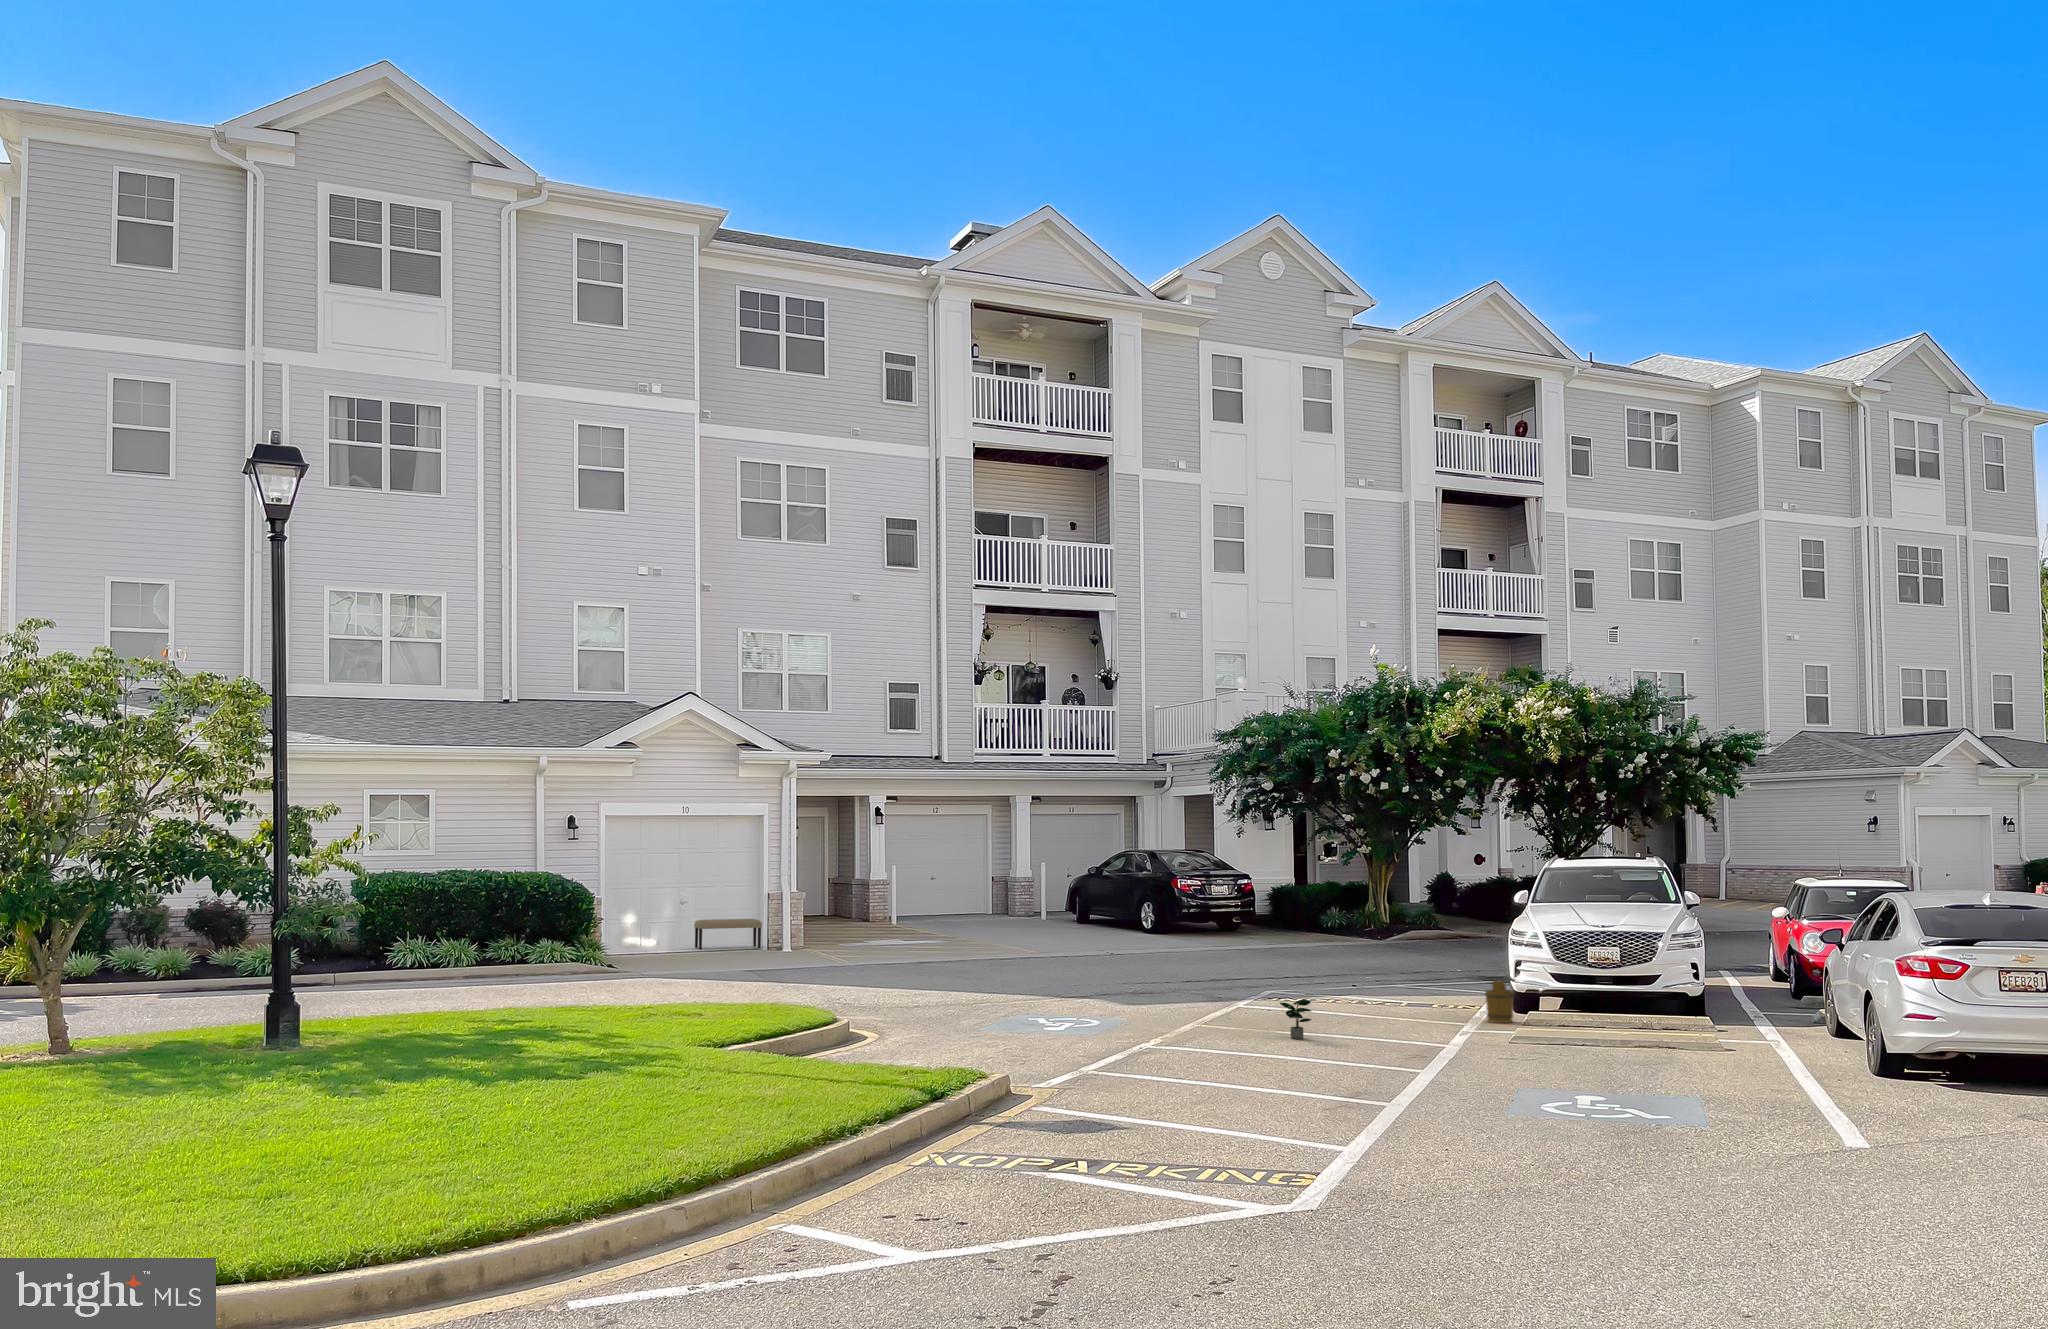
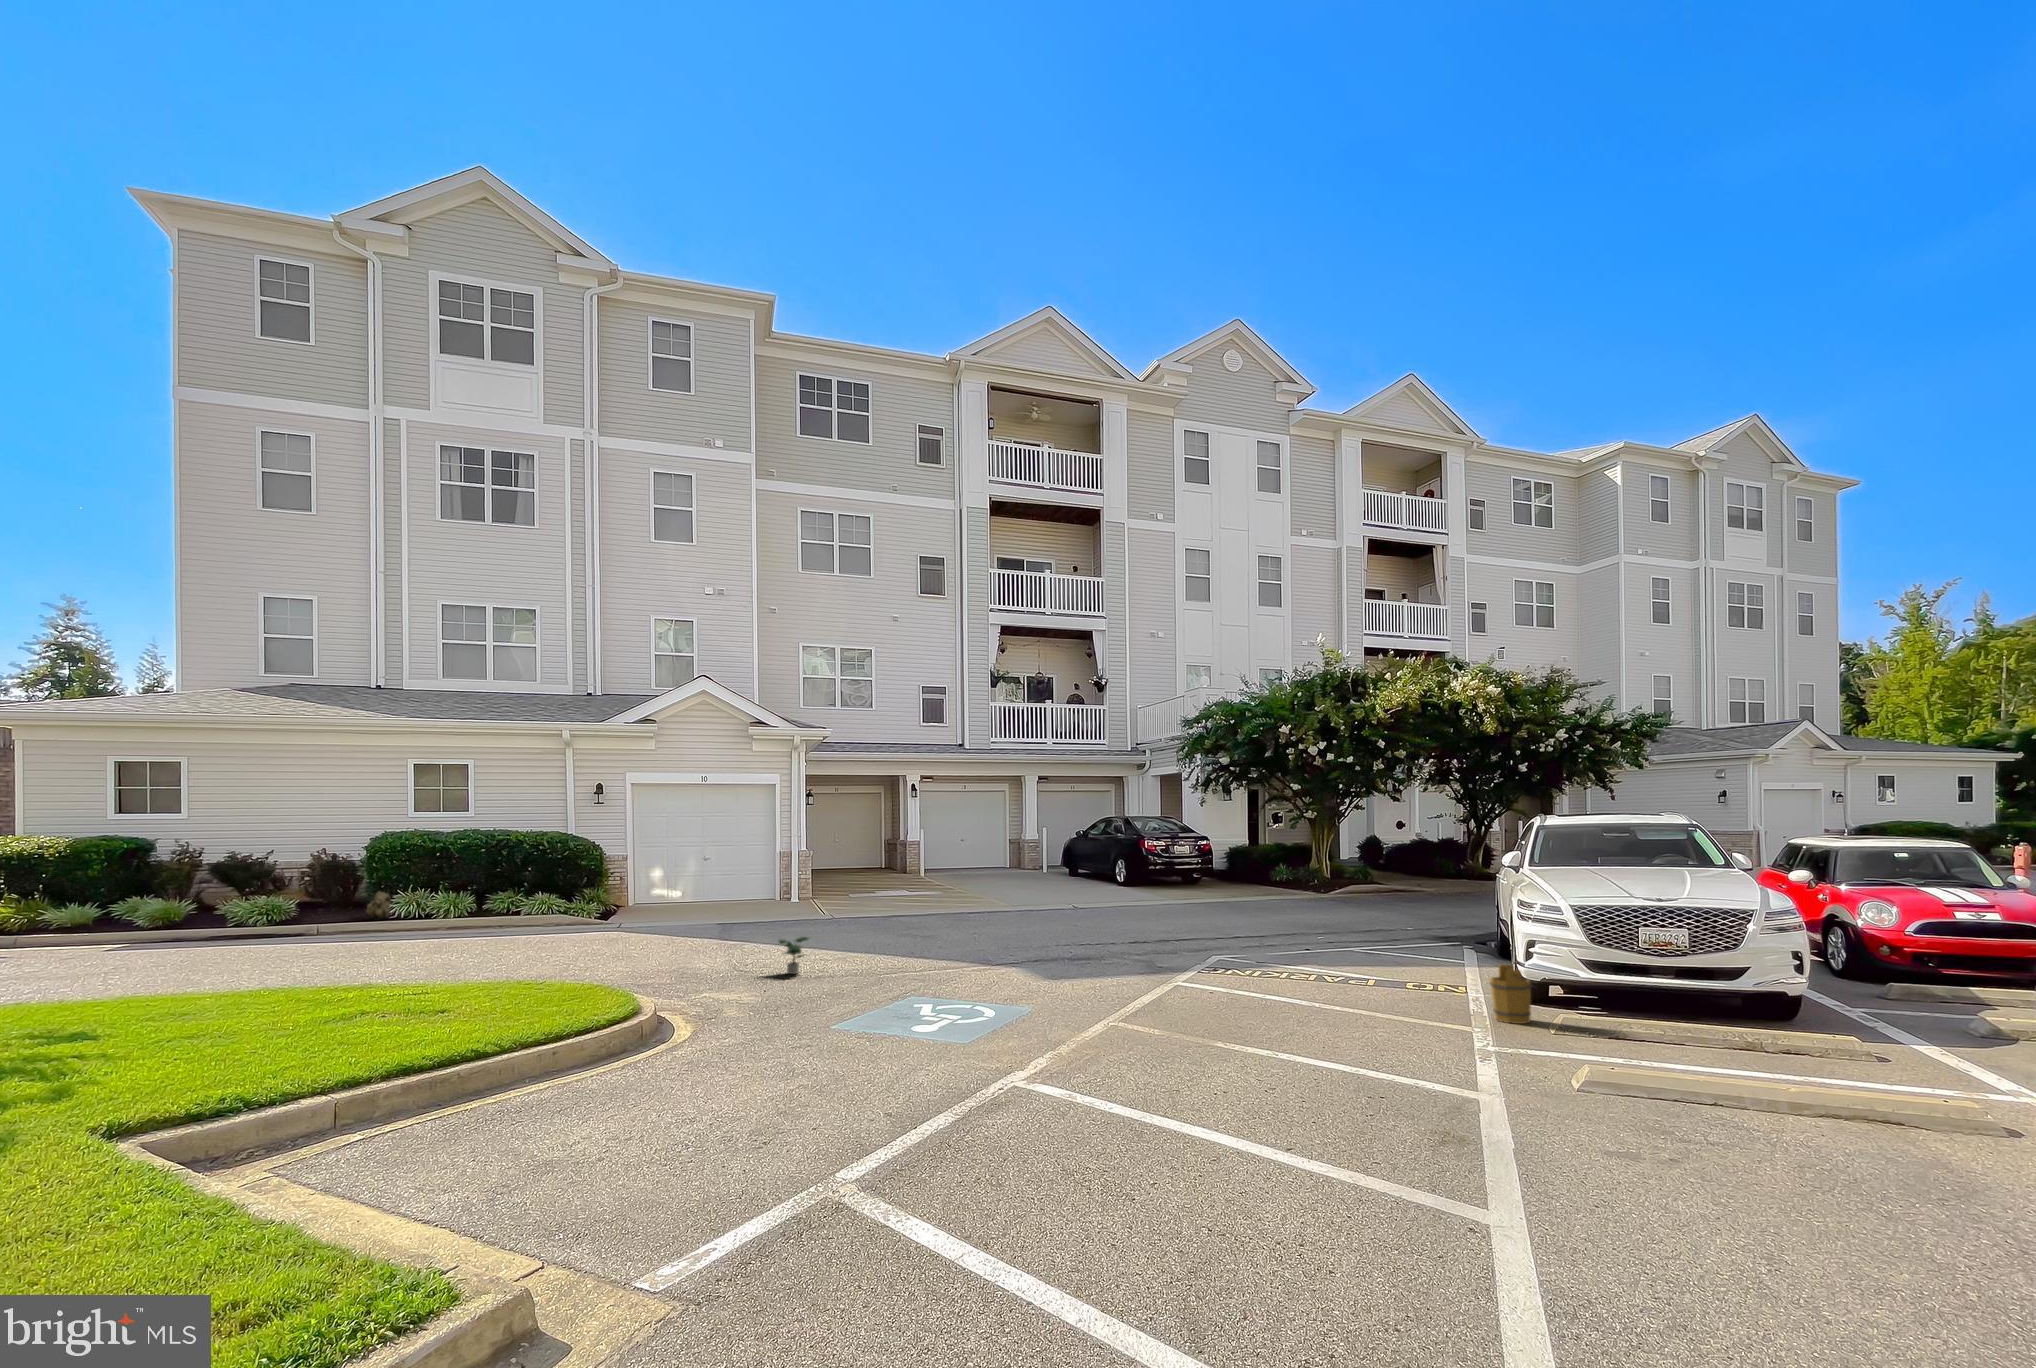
bench: present [694,919,762,950] -> none [722,875,779,902]
backpack: none [349,936,375,968] -> present [366,892,391,920]
potted plant: present [1280,999,1311,1039] -> present [779,937,808,974]

